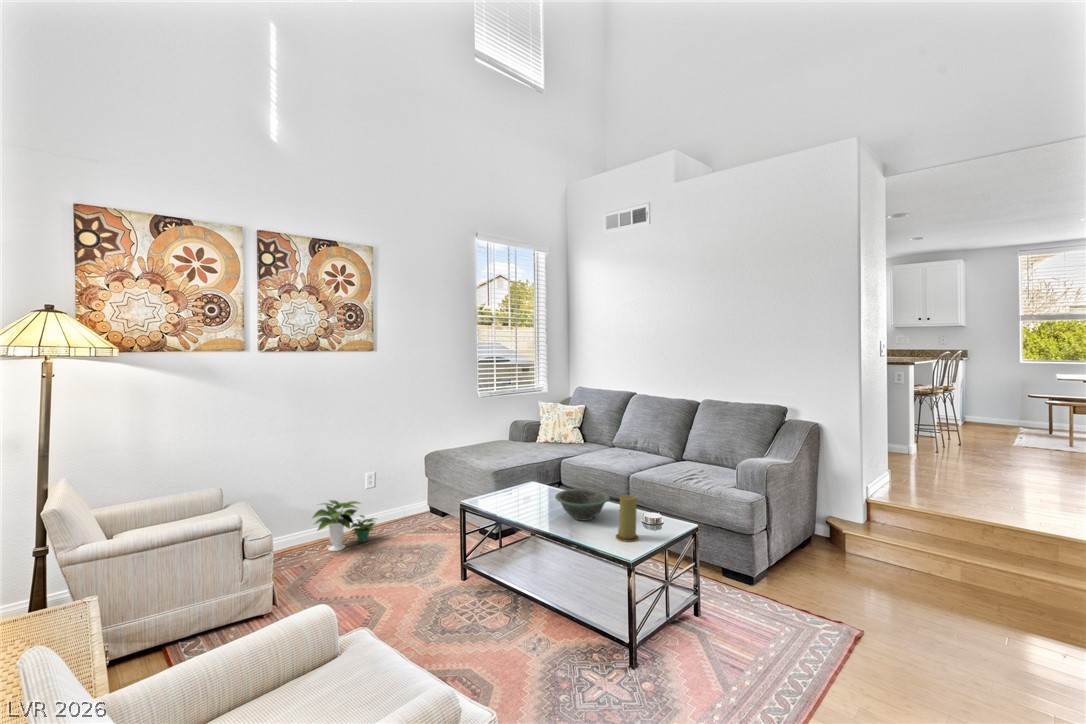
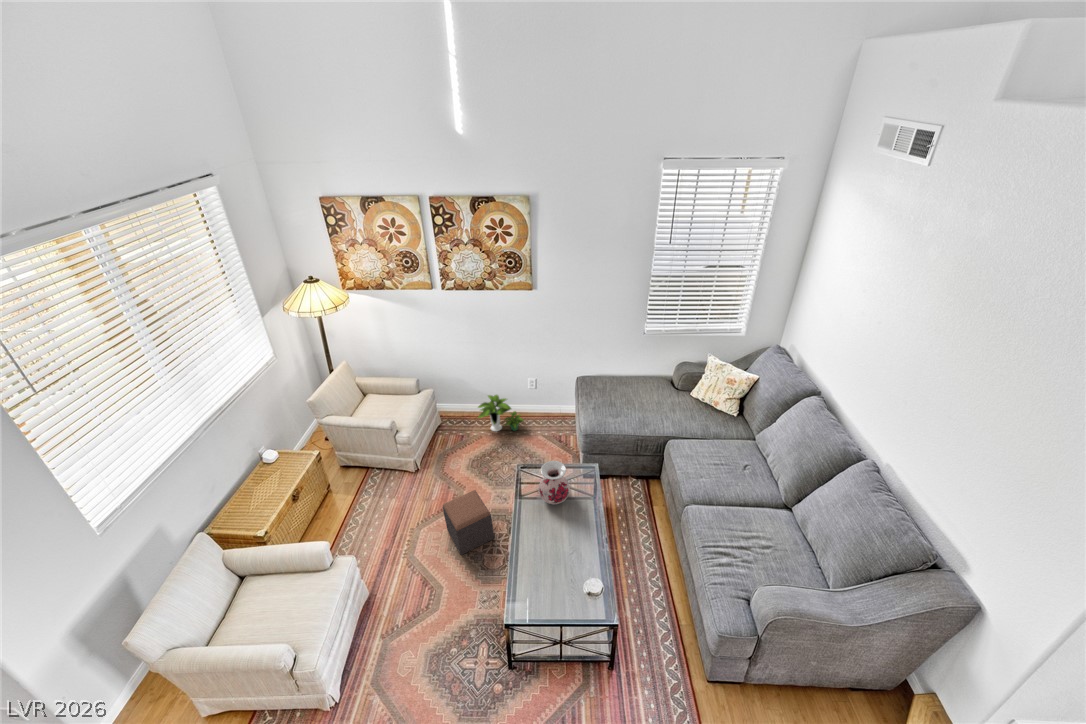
vase: none [509,453,545,505] -> present [539,461,570,504]
decorative bowl: present [555,488,610,521] -> none [533,517,581,557]
candle: present [616,495,639,542] -> none [532,573,551,608]
footstool: none [395,549,467,634] -> present [443,490,494,555]

